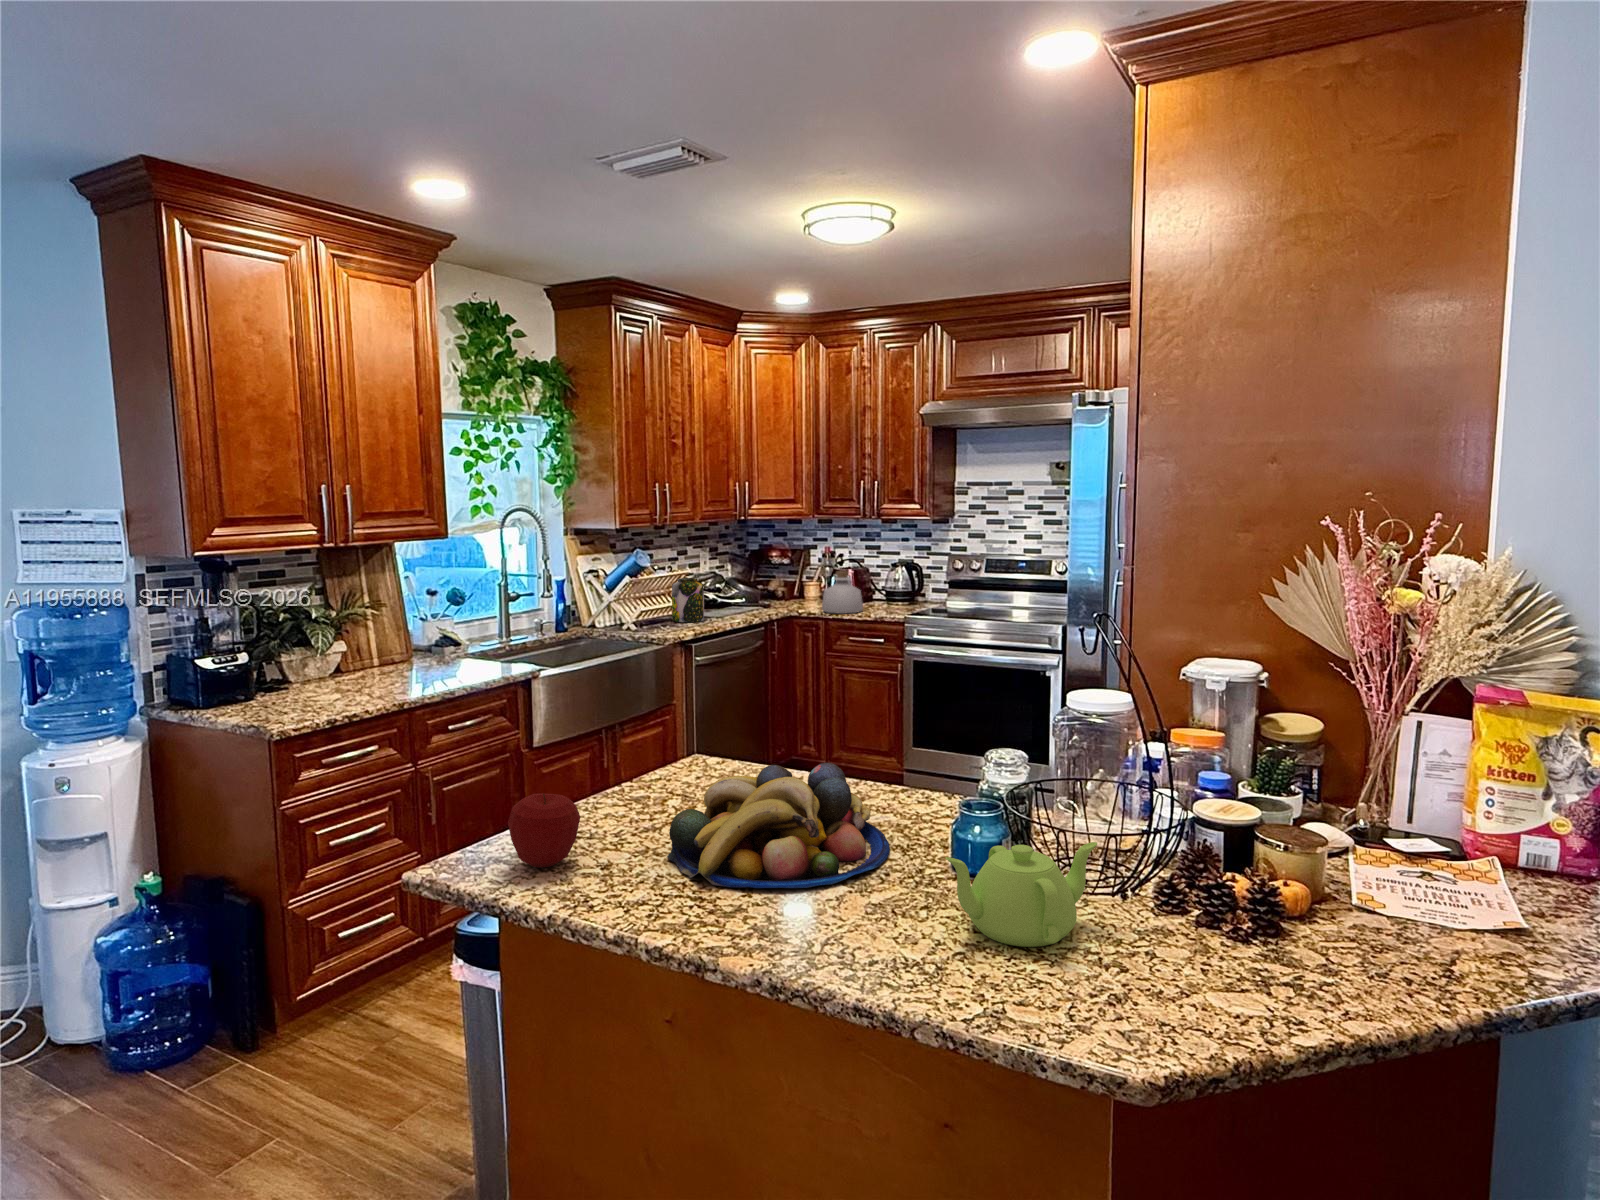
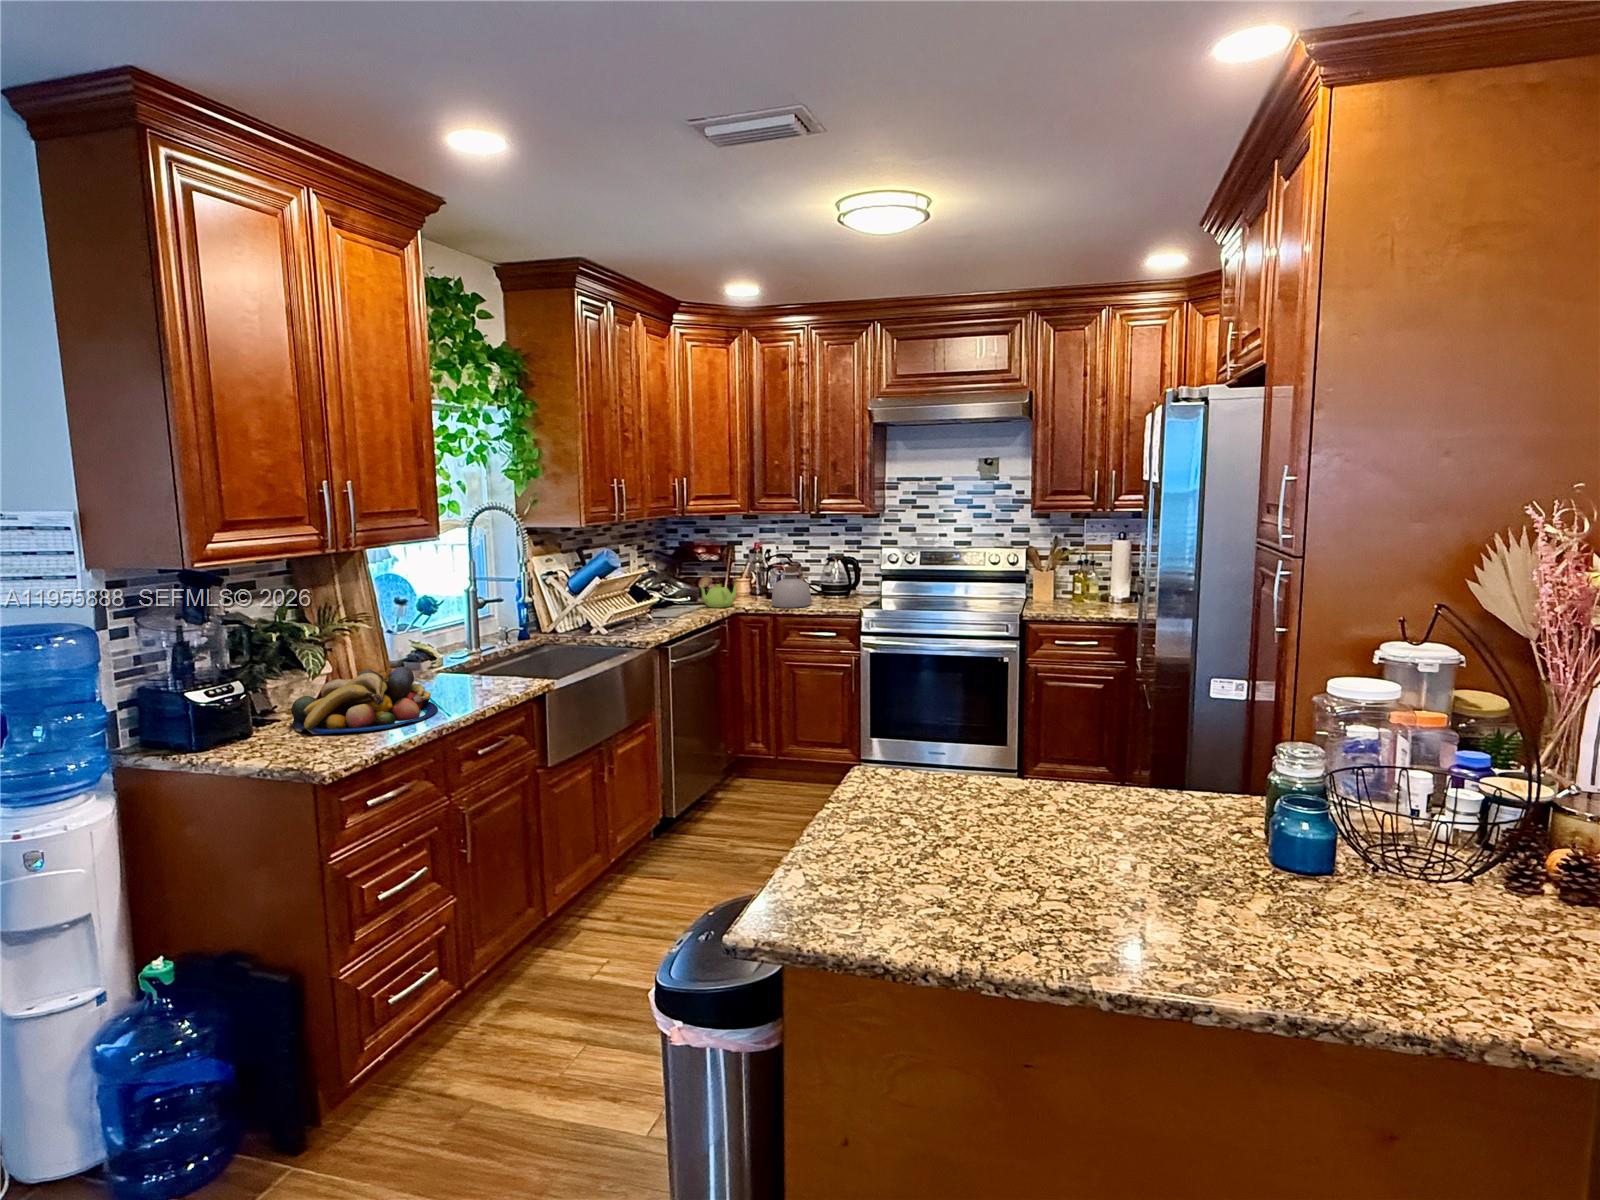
jar: present [672,578,704,622] -> none [628,577,662,622]
fruit bowl: present [667,763,890,888] -> present [291,667,438,734]
apple: present [508,793,580,868] -> none [834,830,910,914]
teapot: present [945,842,1097,947] -> present [701,584,738,608]

